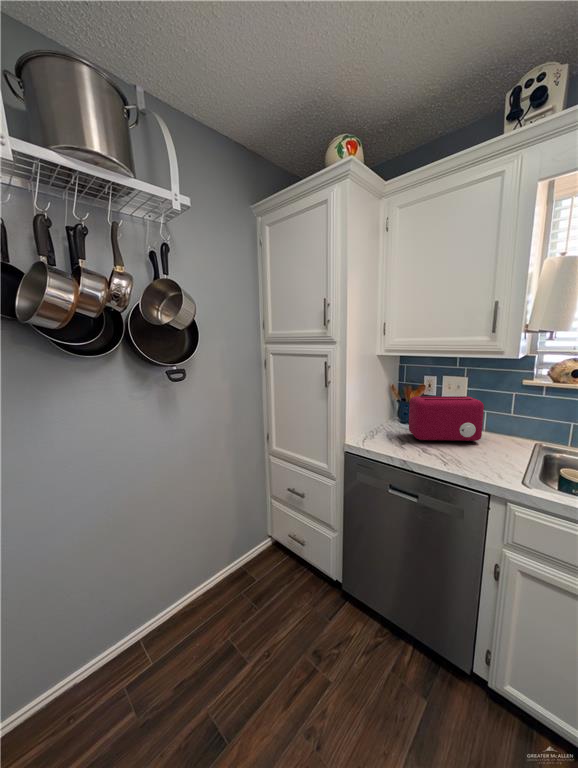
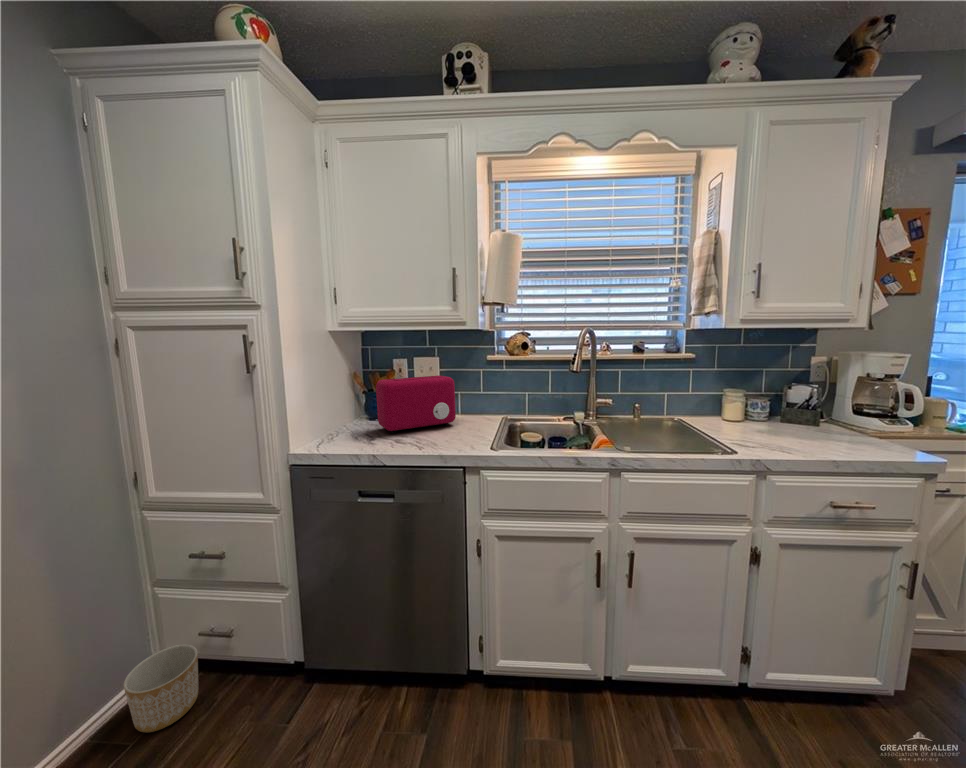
planter: none [254,535,285,579] -> present [124,645,198,732]

